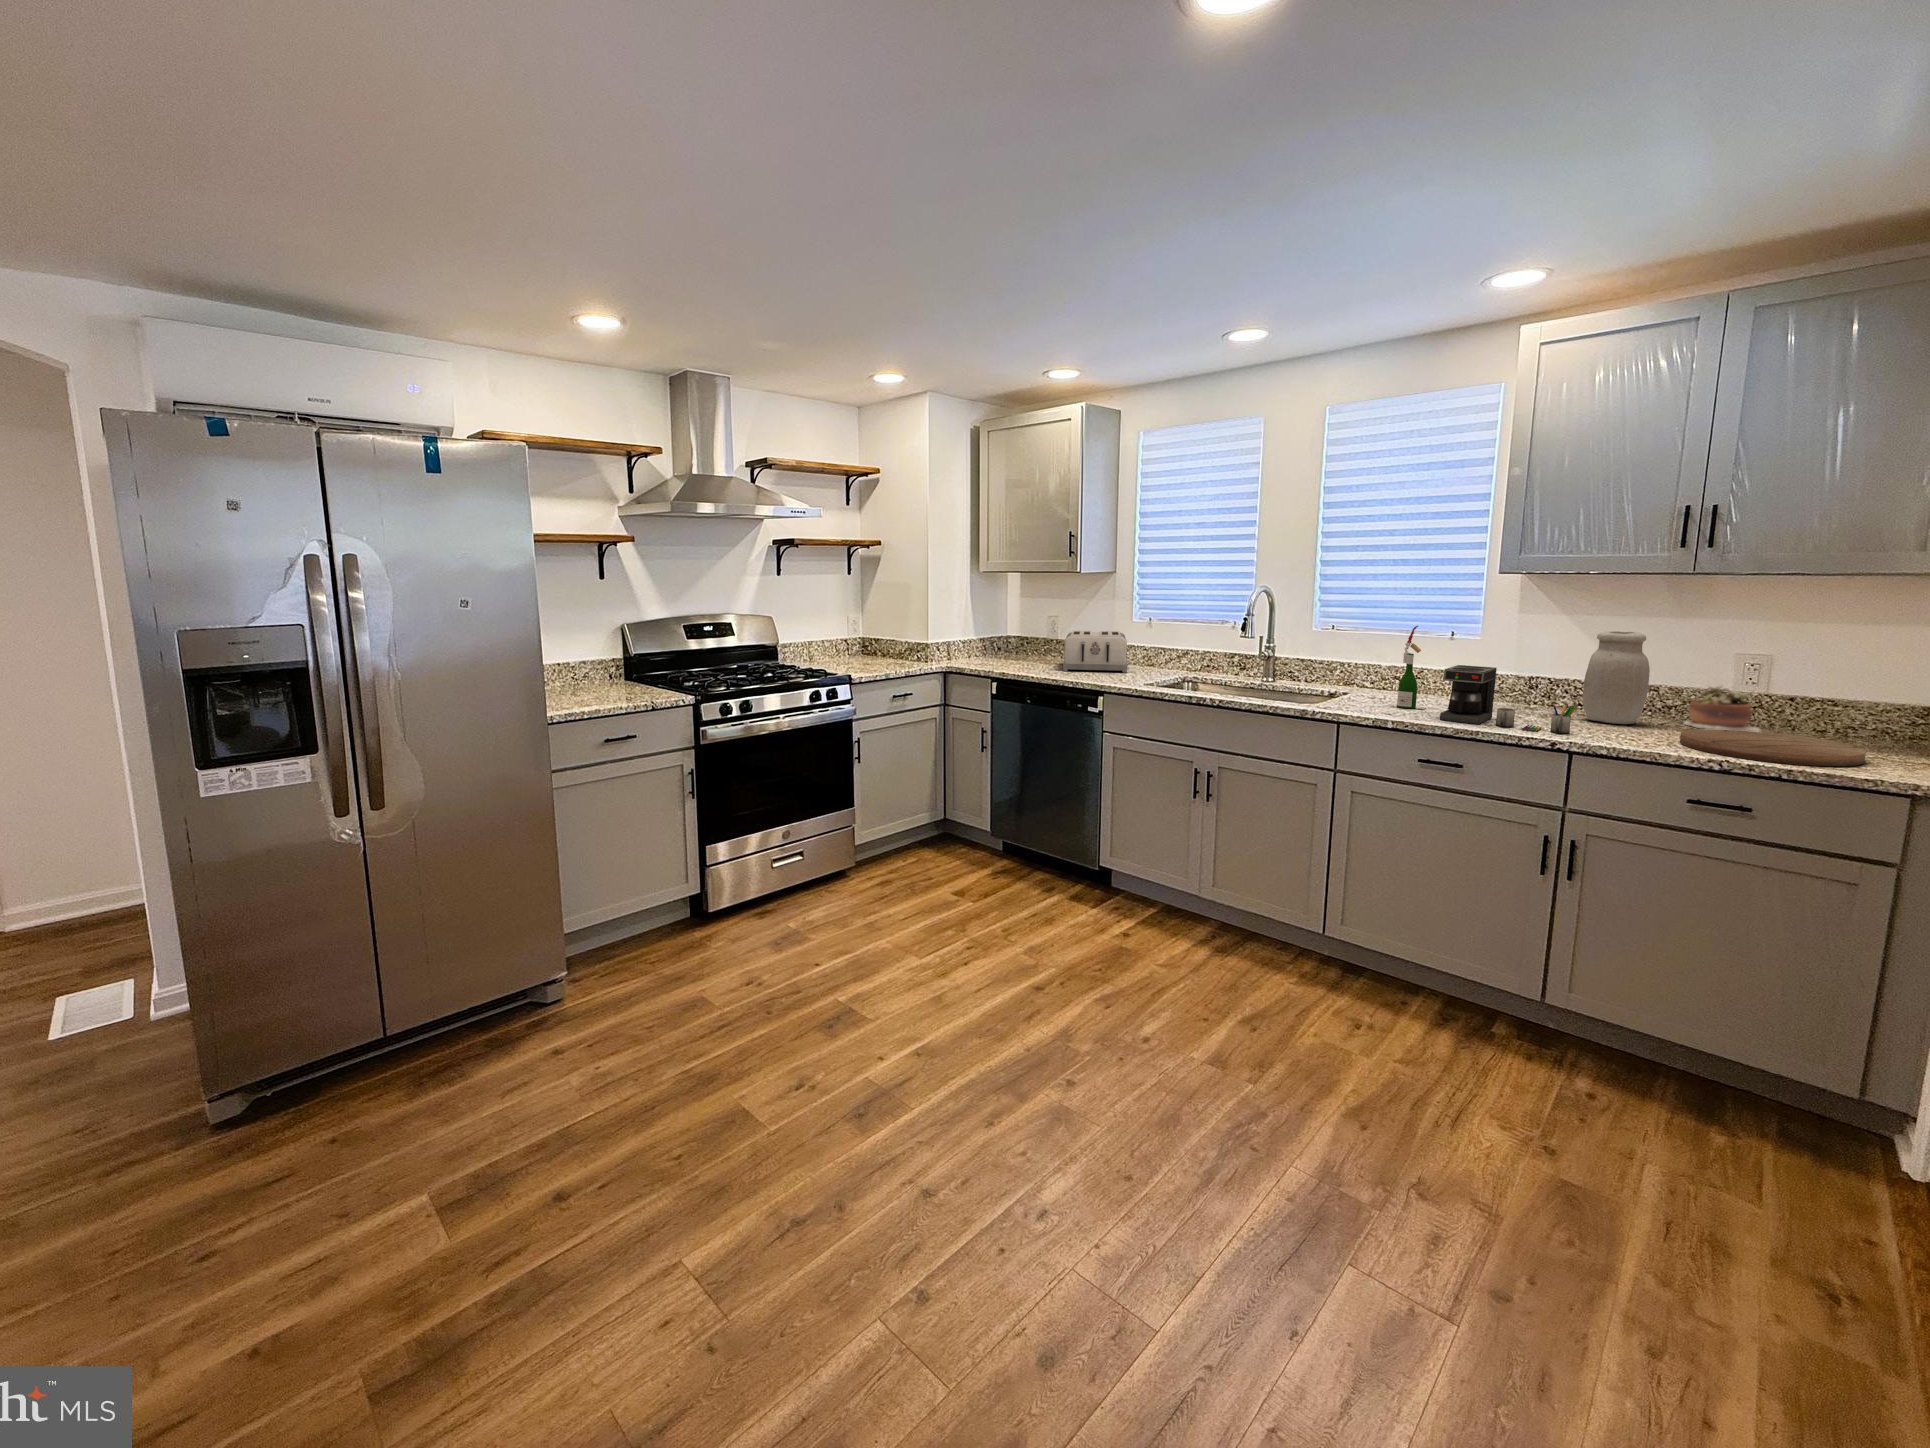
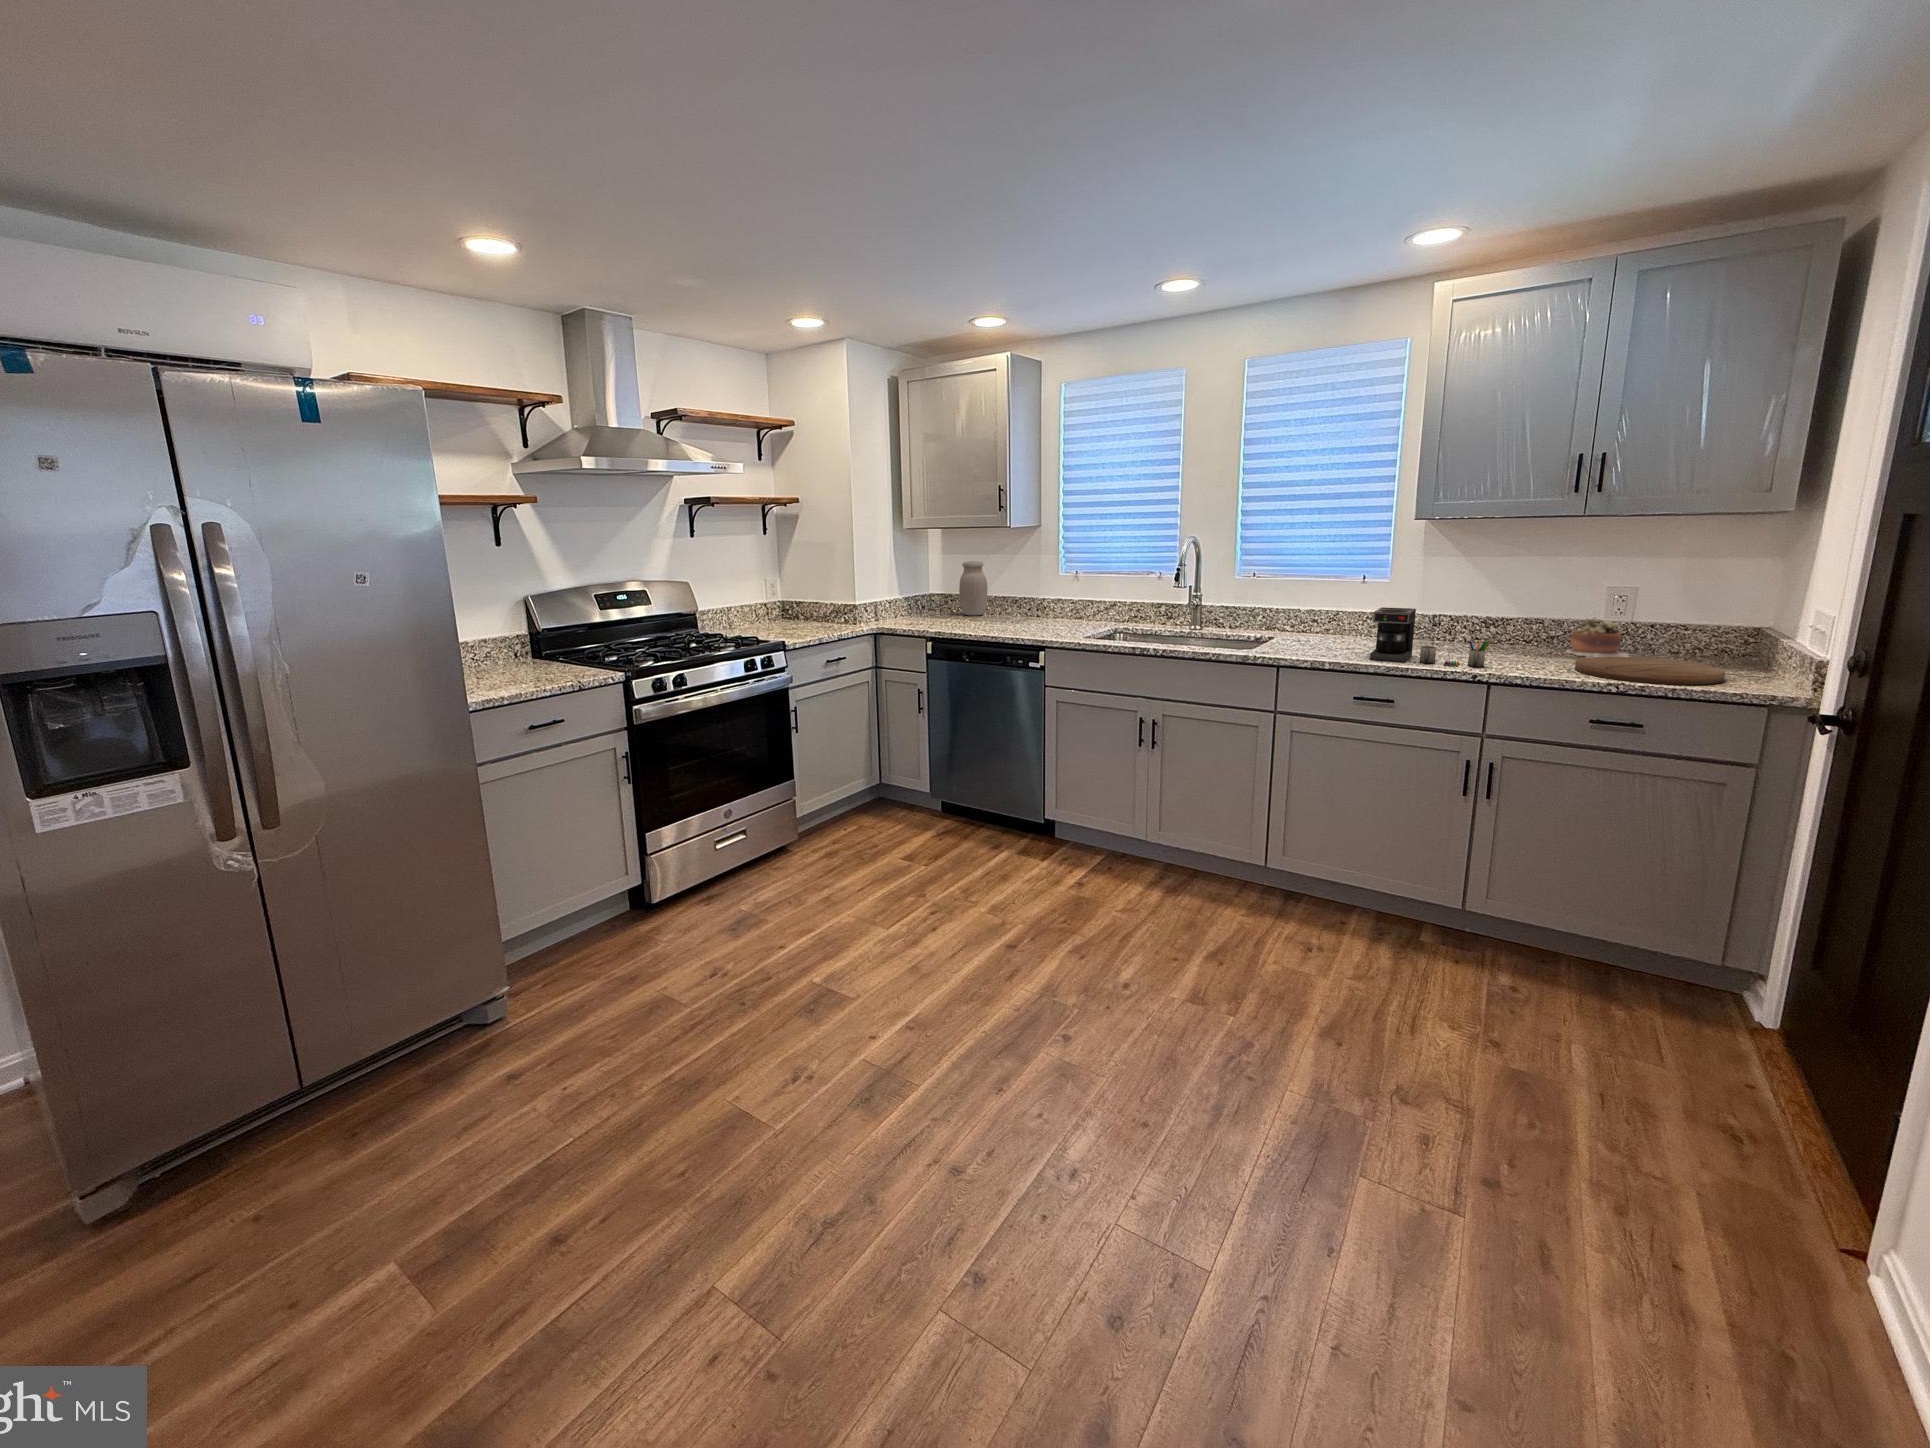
wine bottle: present [1397,626,1424,709] -> none [1325,571,1350,650]
toaster: present [1063,631,1127,673] -> none [996,586,1061,628]
jar: present [1583,631,1650,724] -> present [959,561,987,616]

